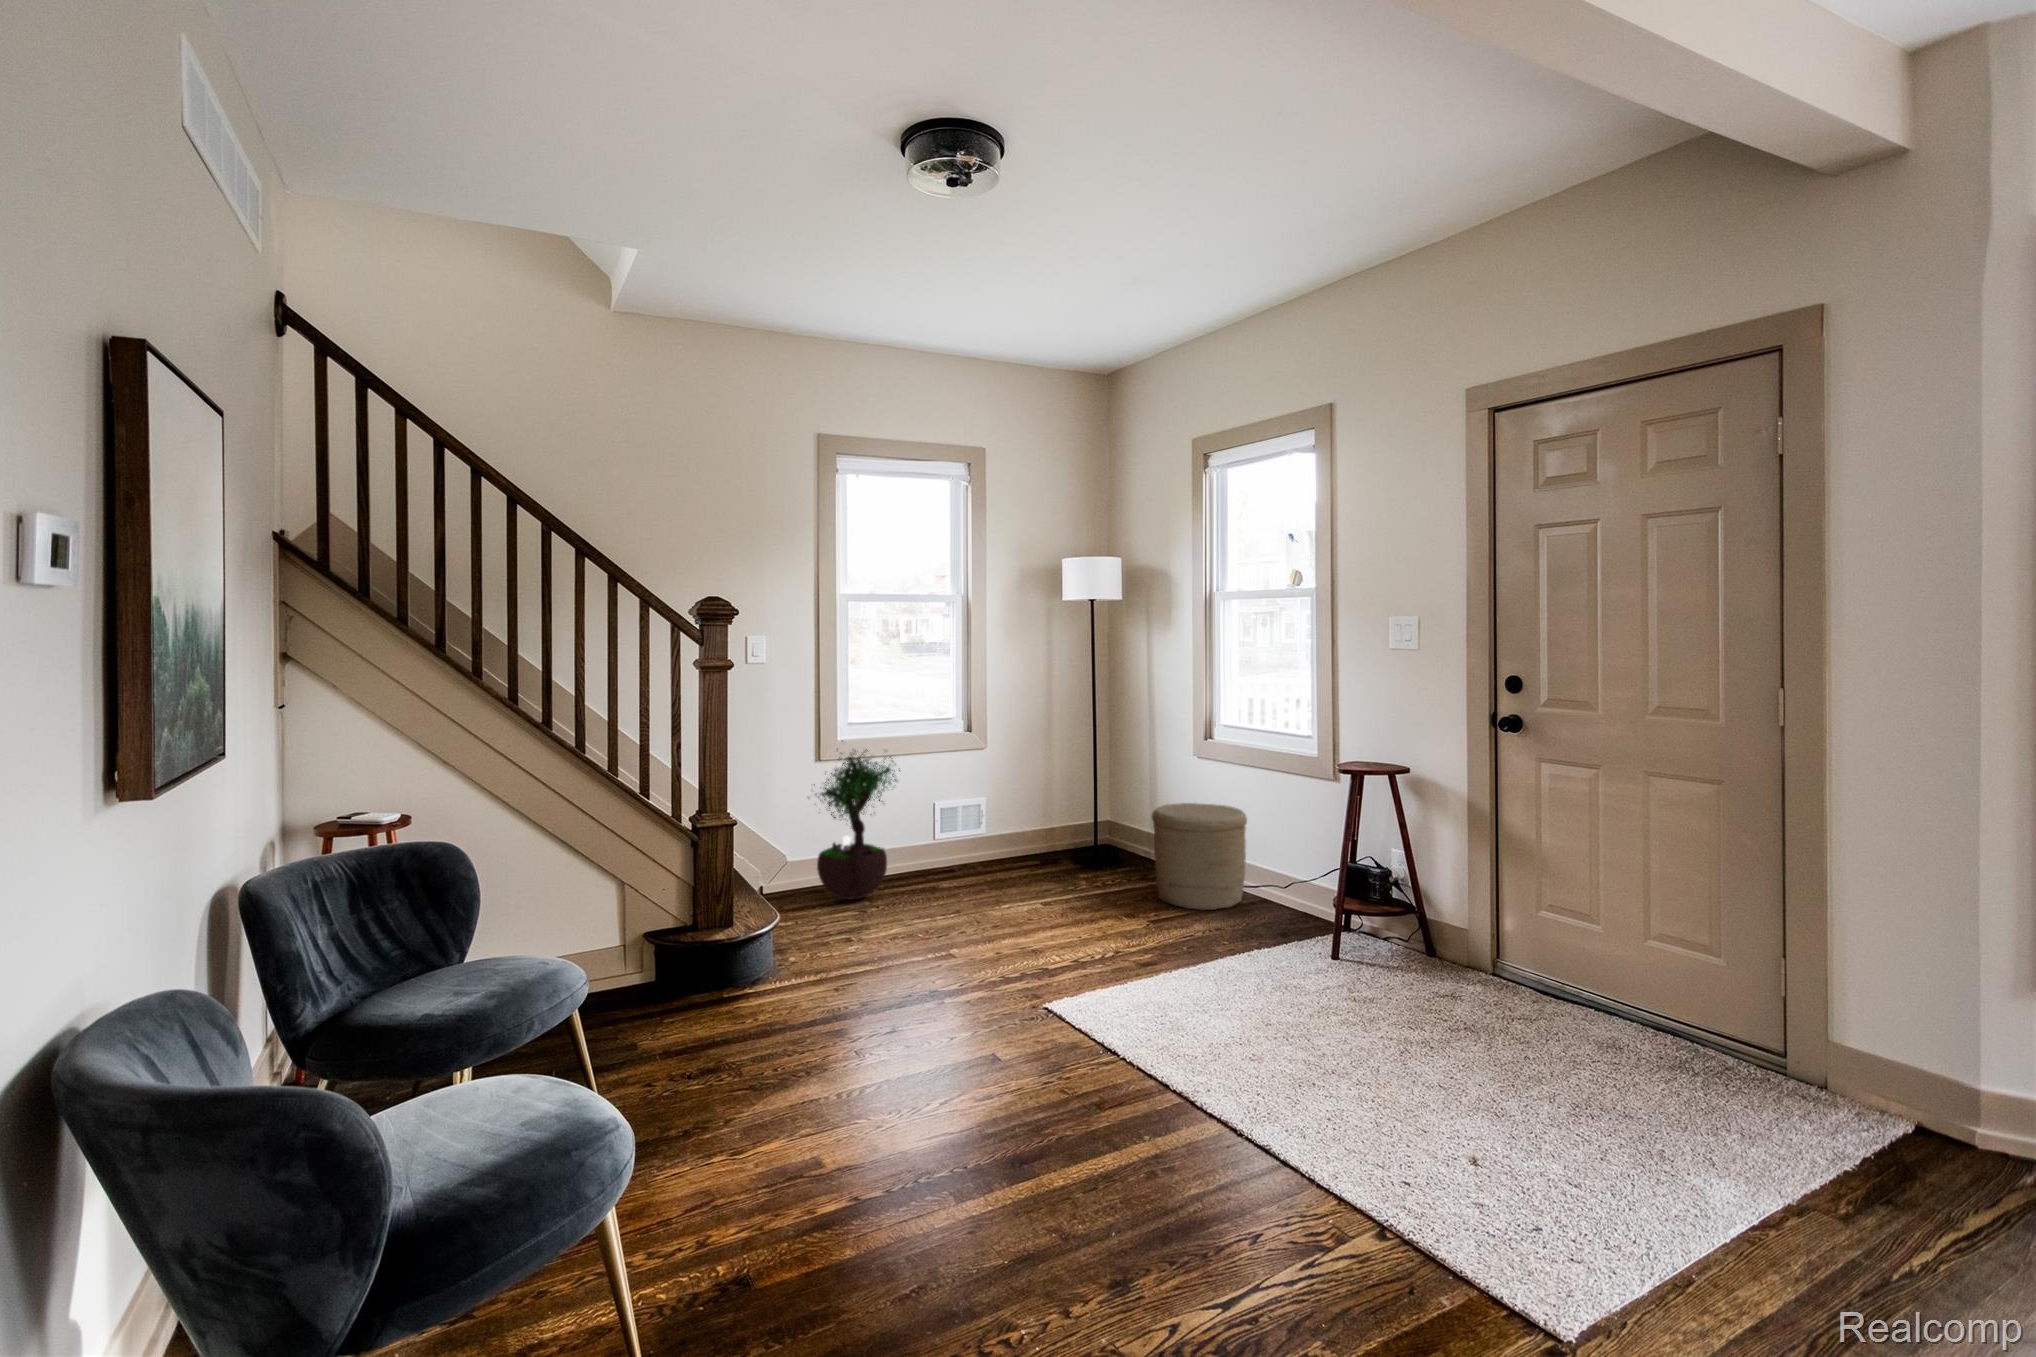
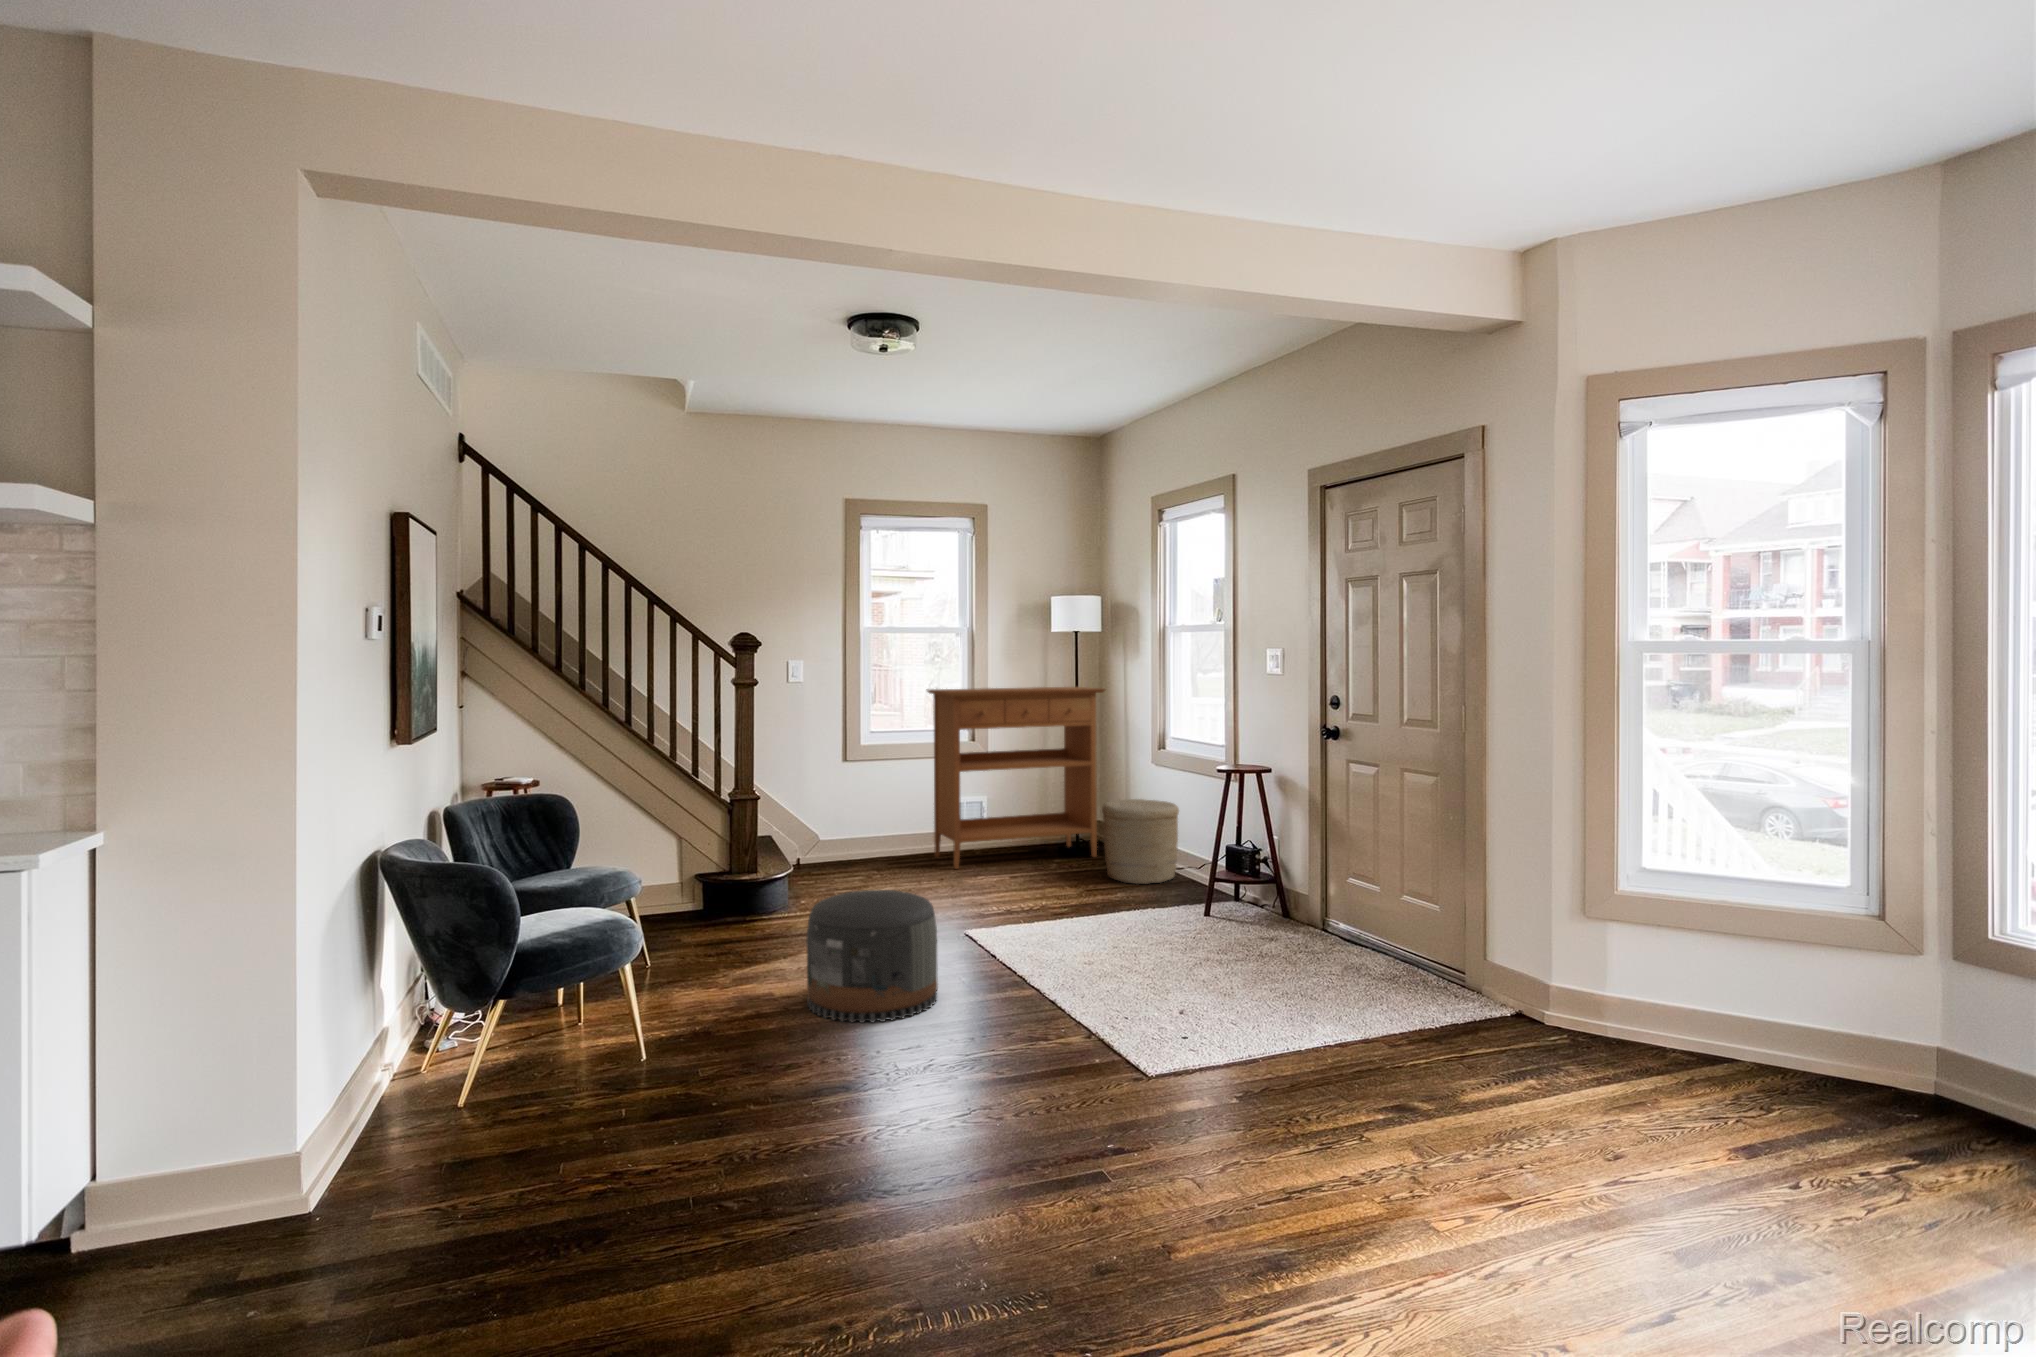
console table: none [919,667,1139,896] -> present [927,687,1105,869]
potted tree: present [814,740,900,900] -> none [829,742,904,868]
pouf: none [874,976,1076,1212] -> present [806,890,938,1023]

